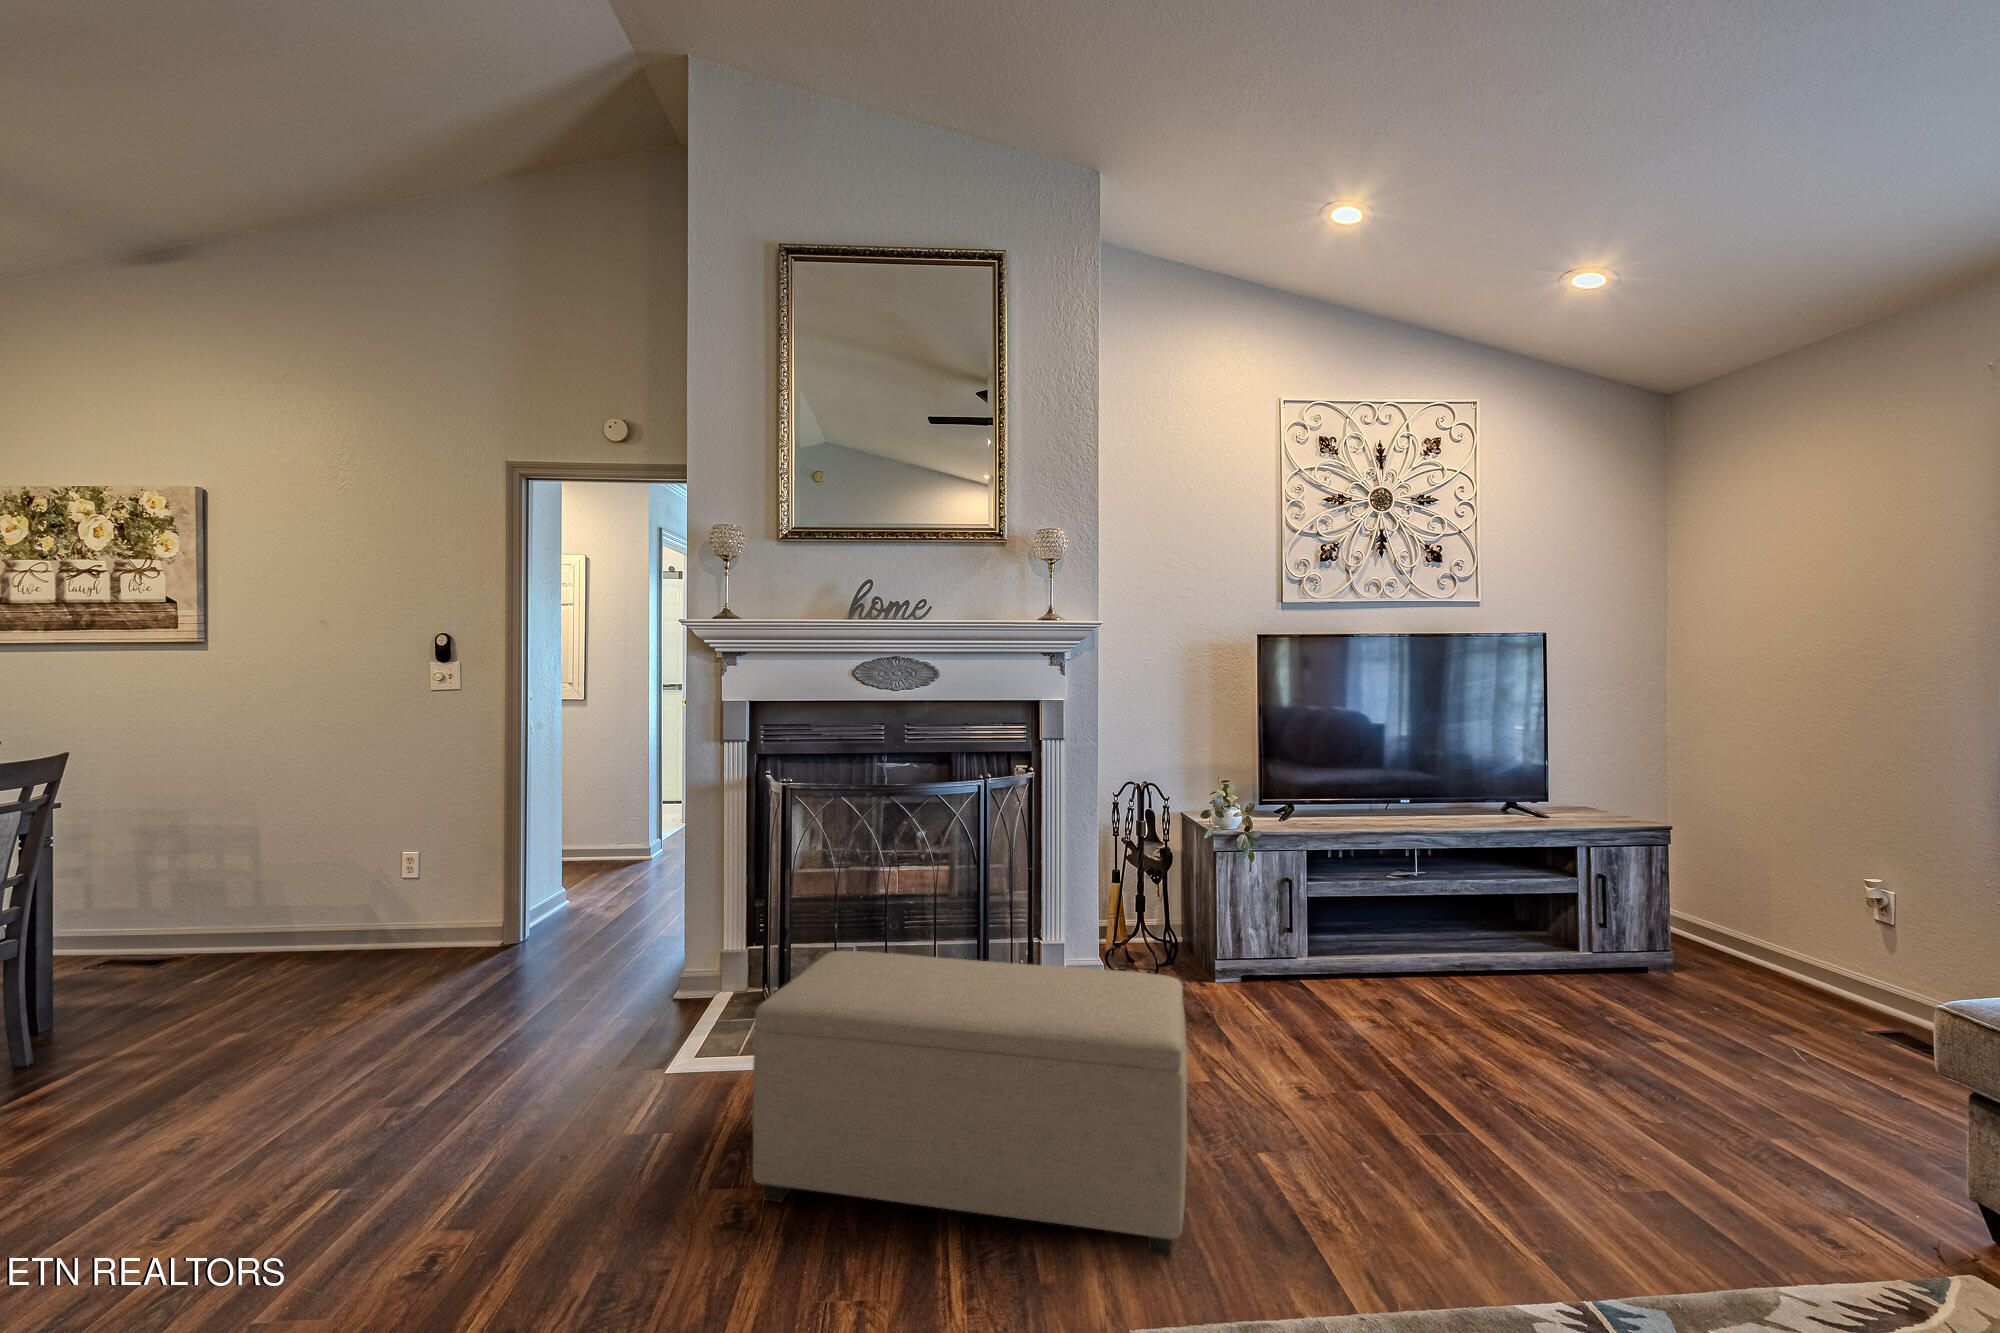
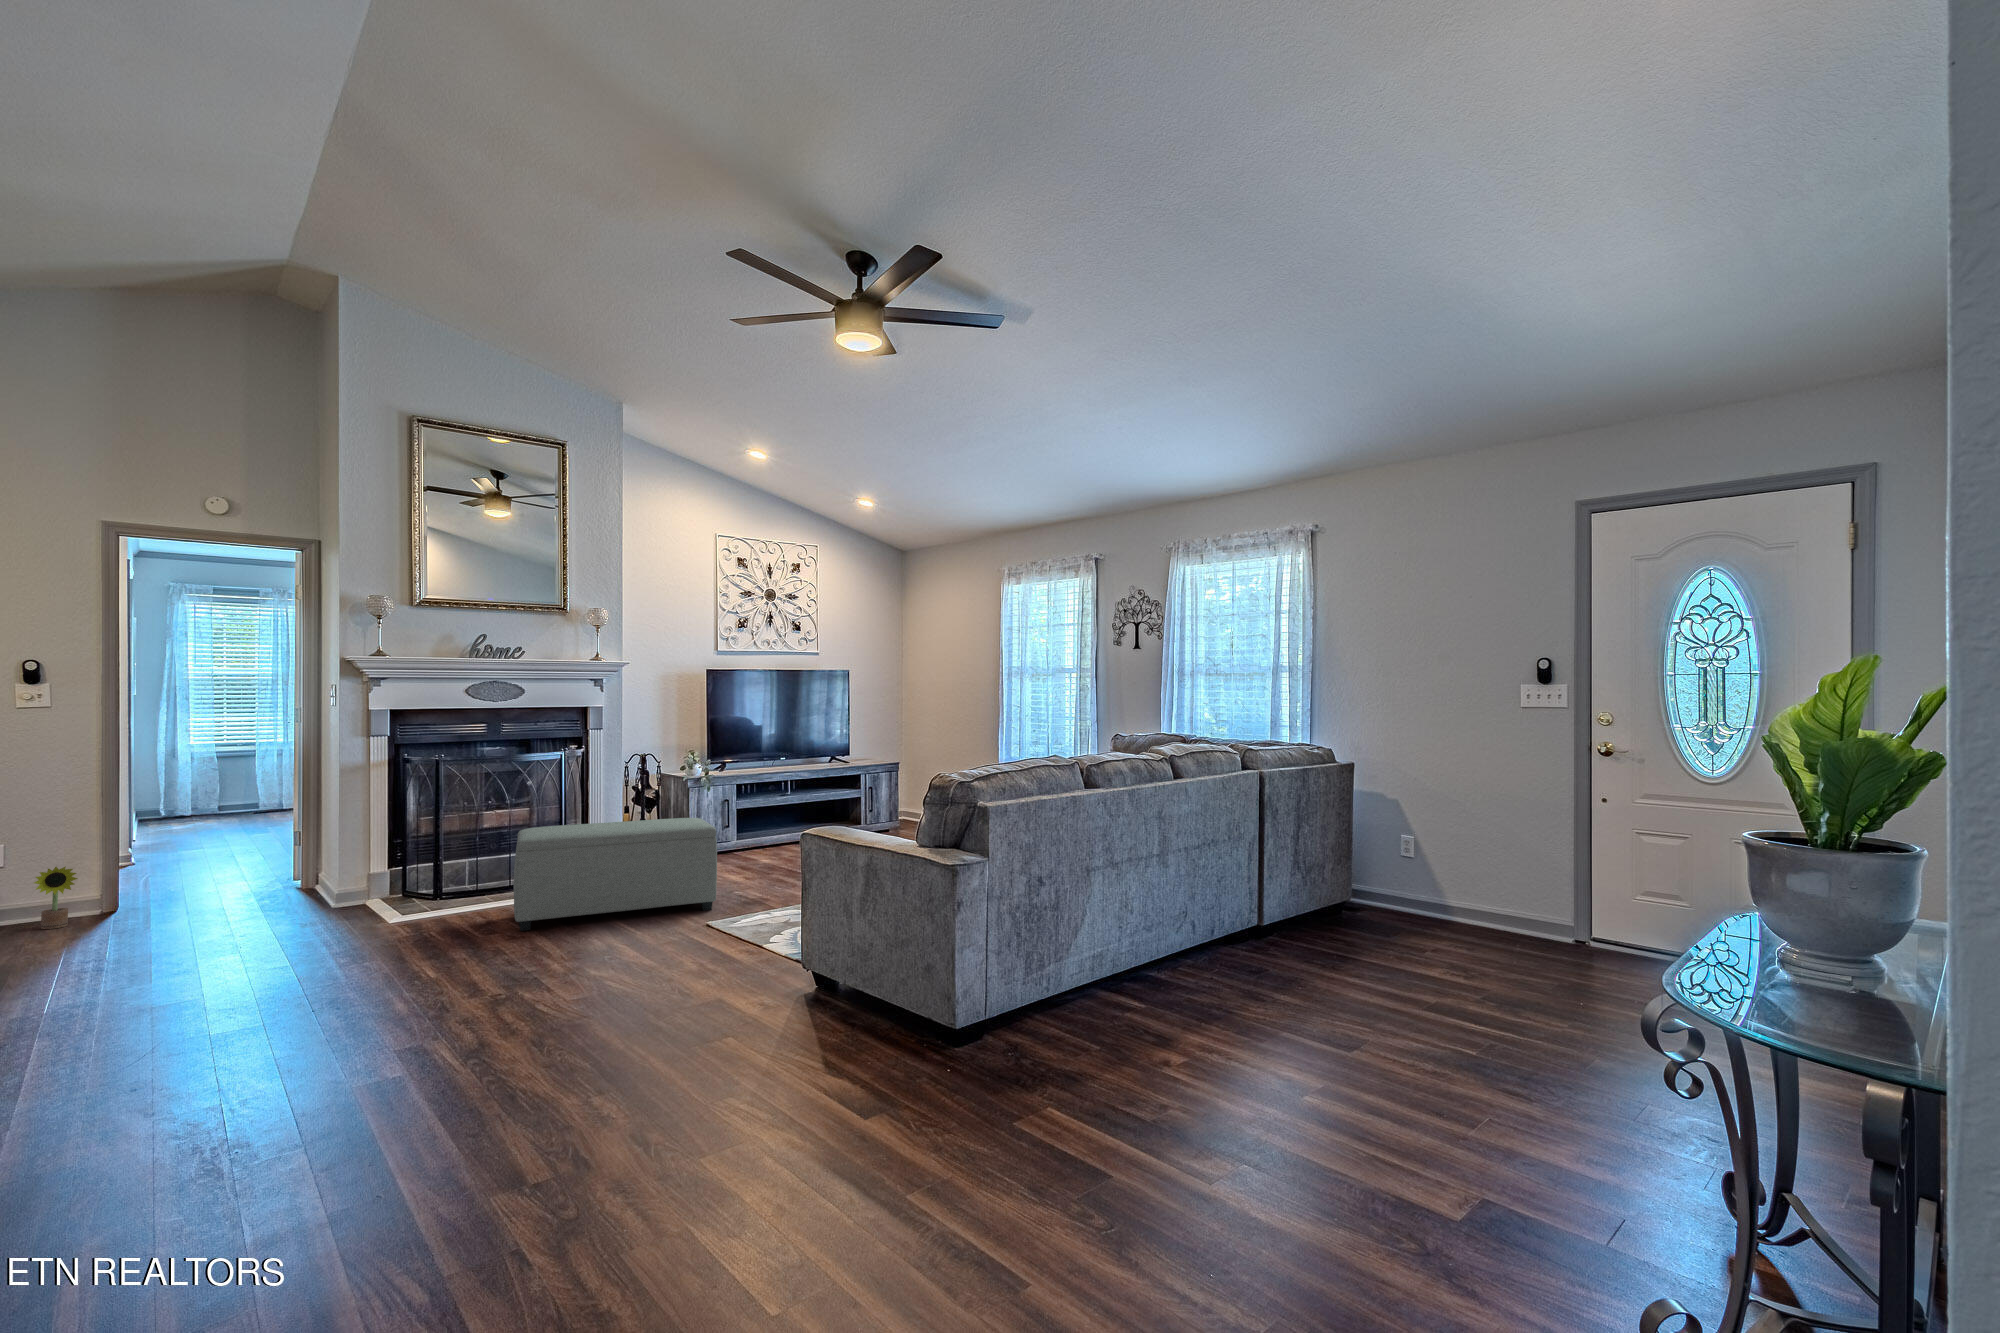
decorative plant: none [427,883,469,957] -> present [34,867,78,929]

